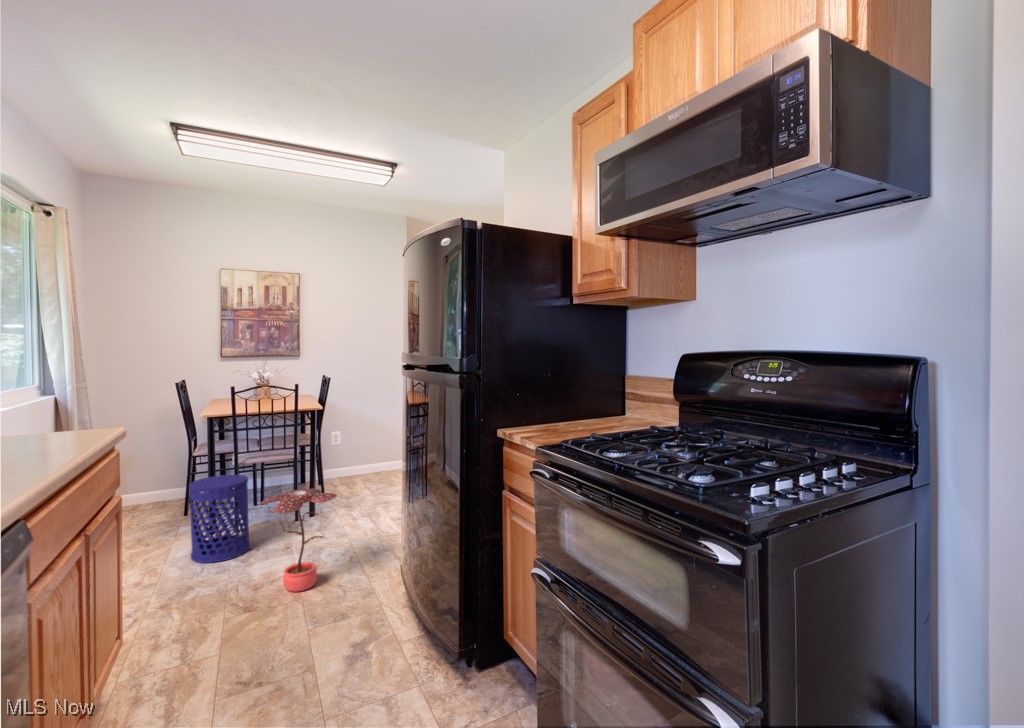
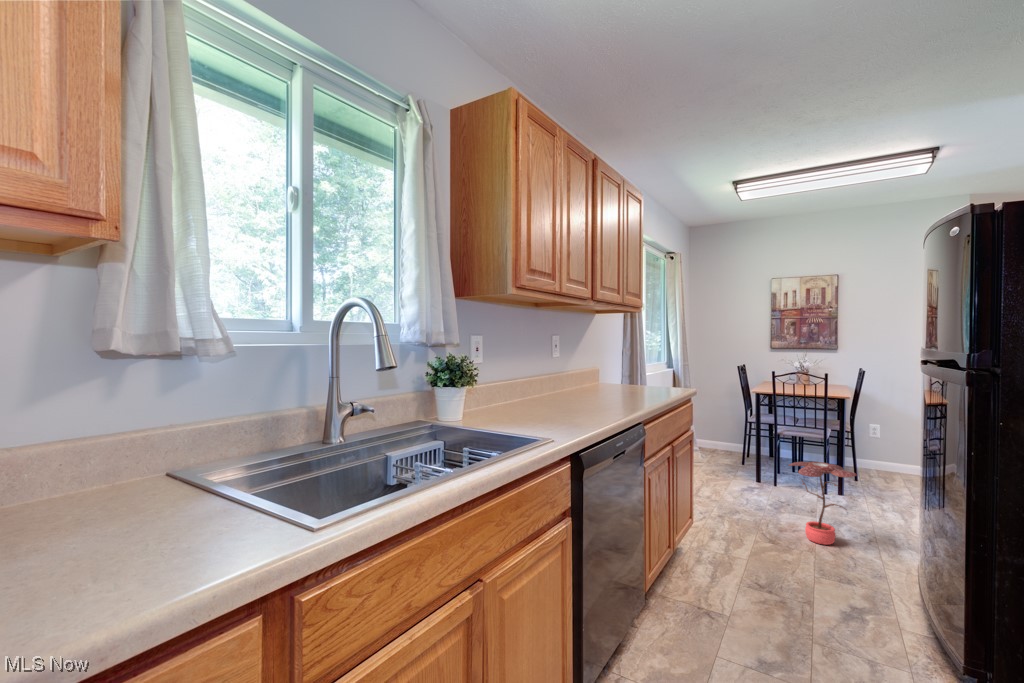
waste bin: present [189,475,250,563] -> none [739,439,783,503]

